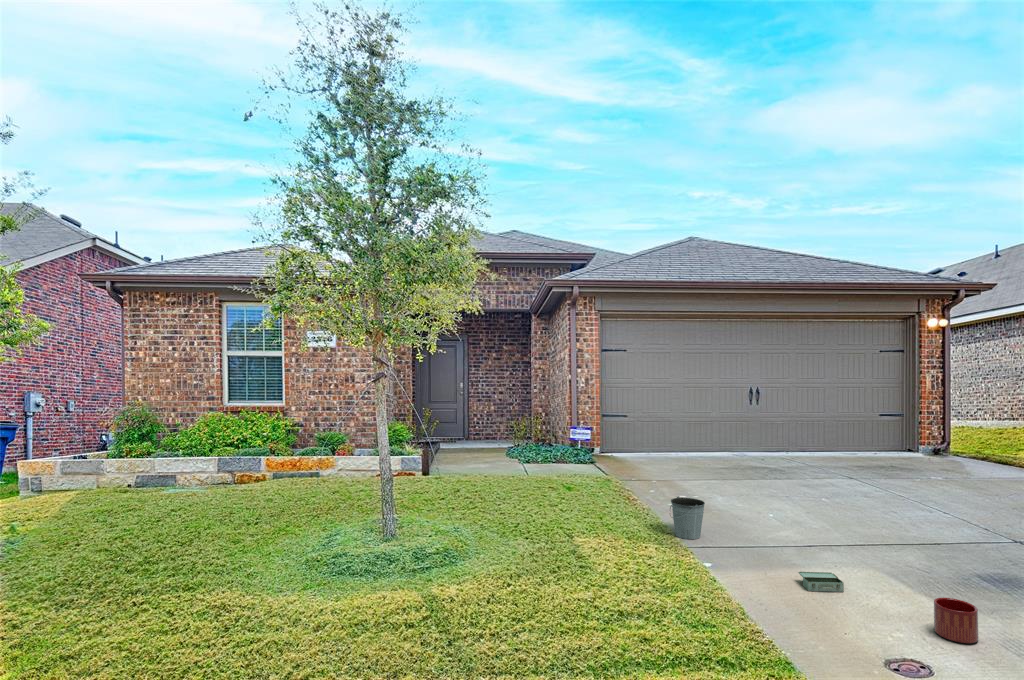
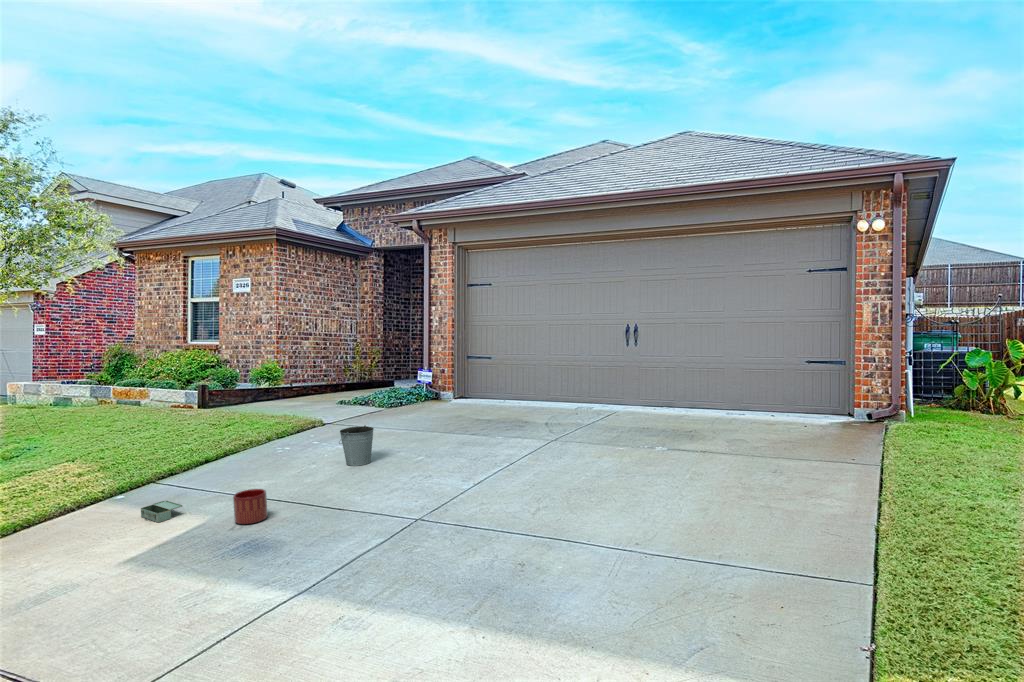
bucket: present [670,496,705,539] -> present [339,425,374,466]
planter: present [934,598,978,644] -> present [233,489,268,524]

